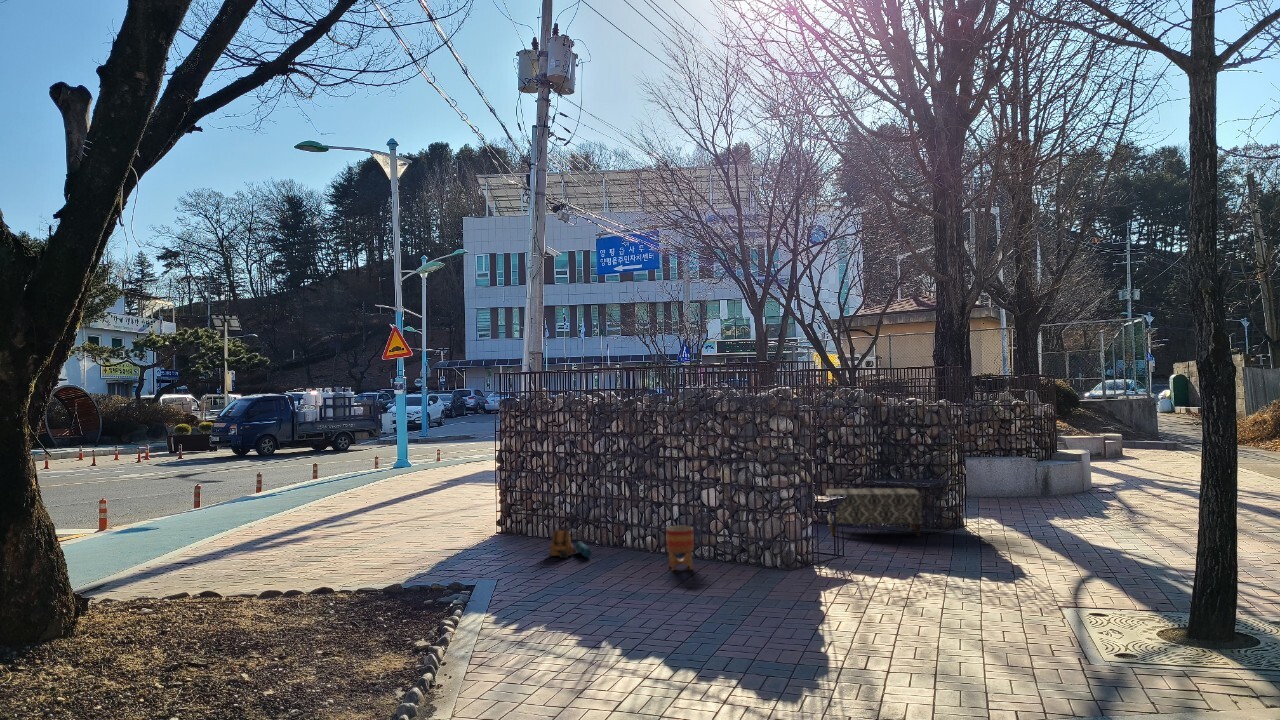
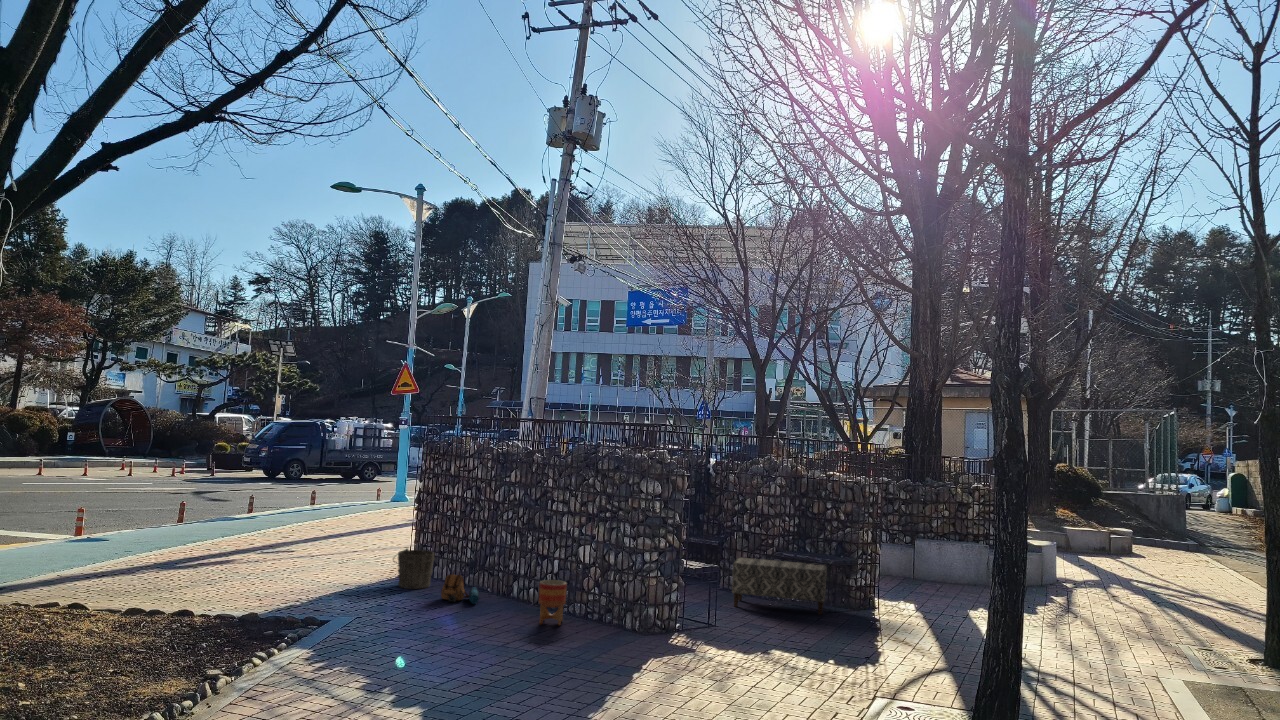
bucket: none [485,509,527,550] -> present [396,549,434,589]

